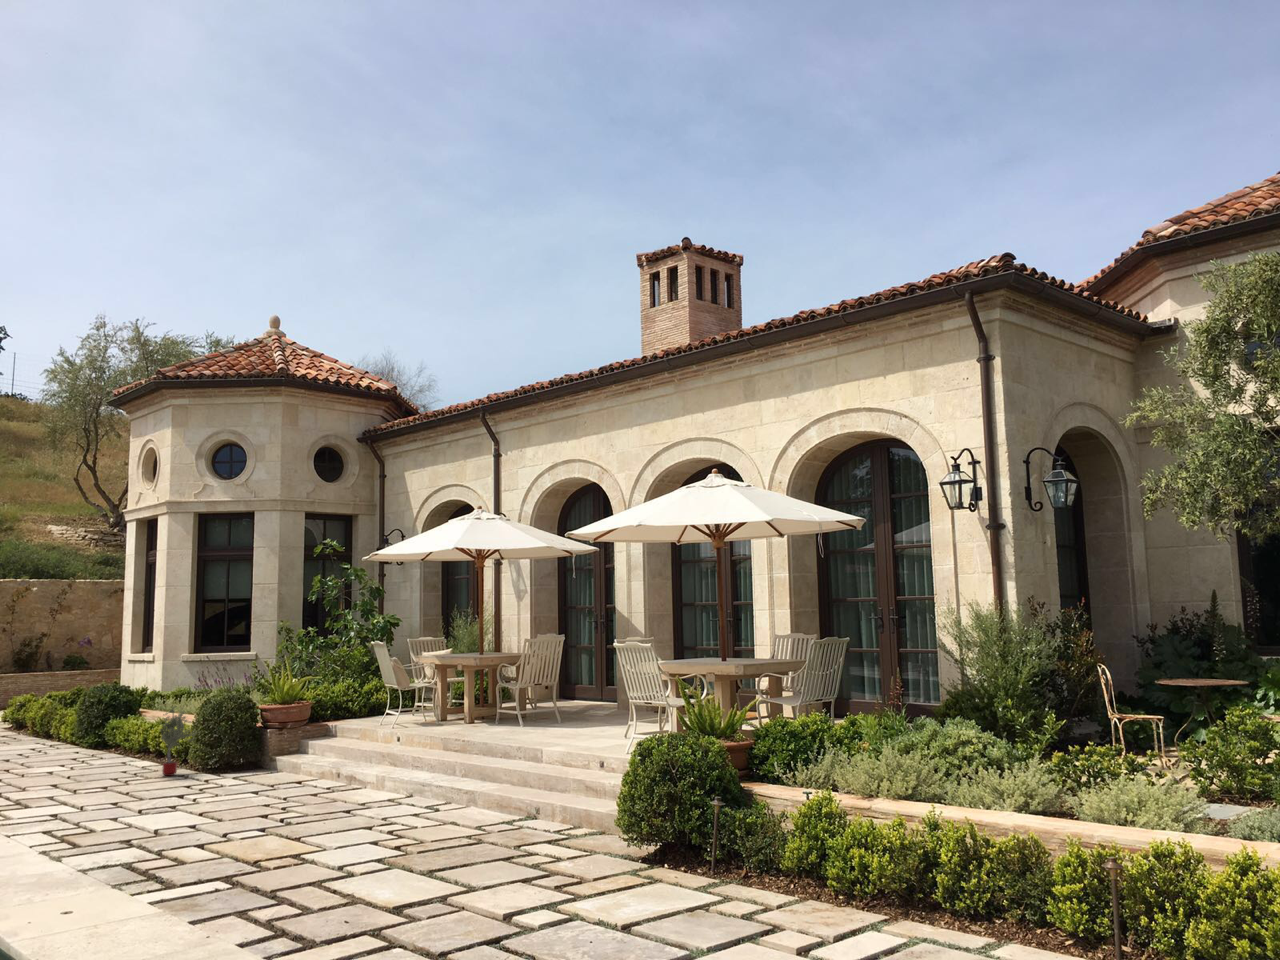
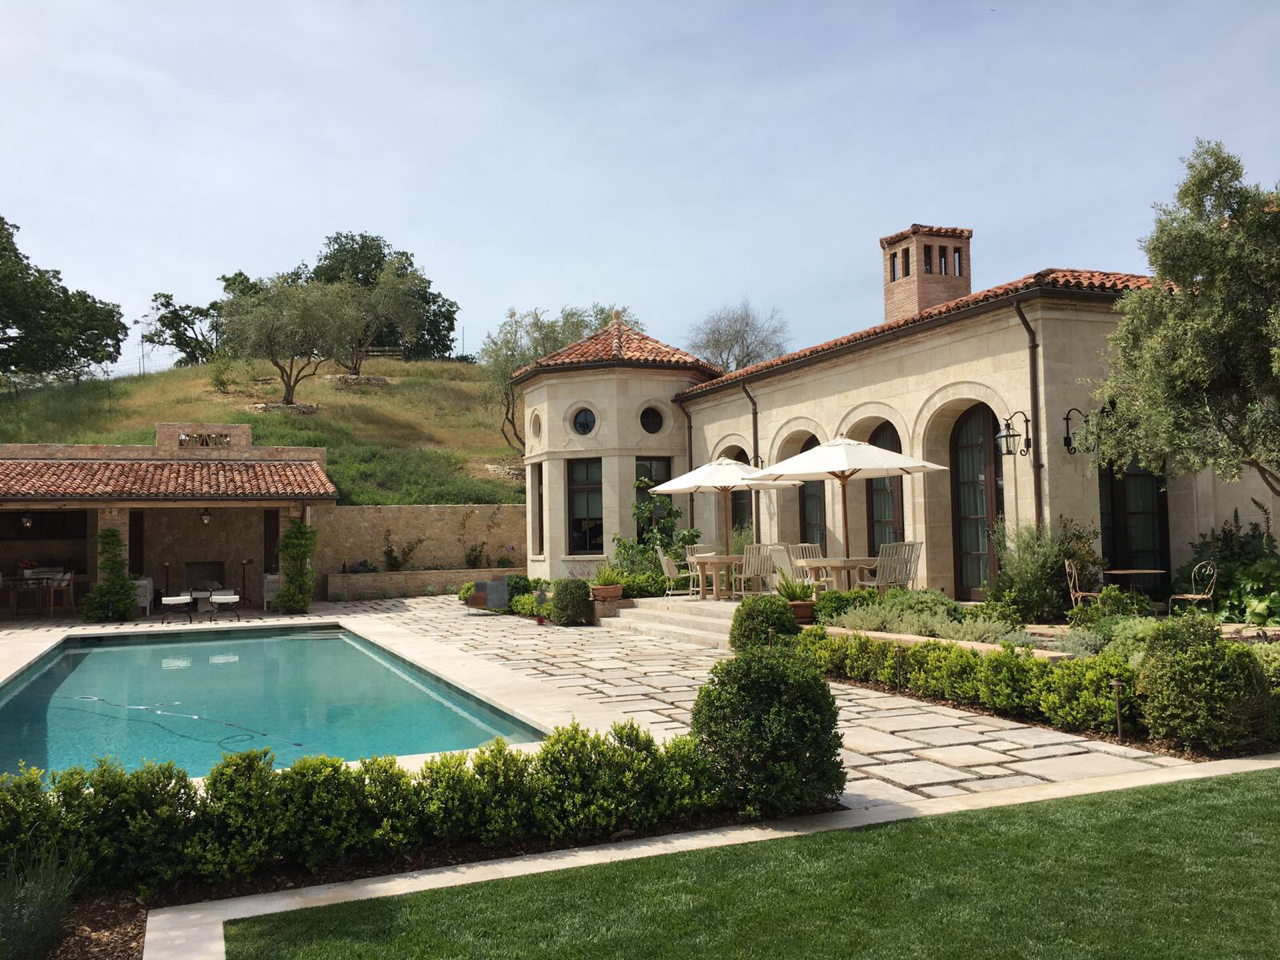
armchair: none [24,688,99,759] -> present [468,575,508,615]

